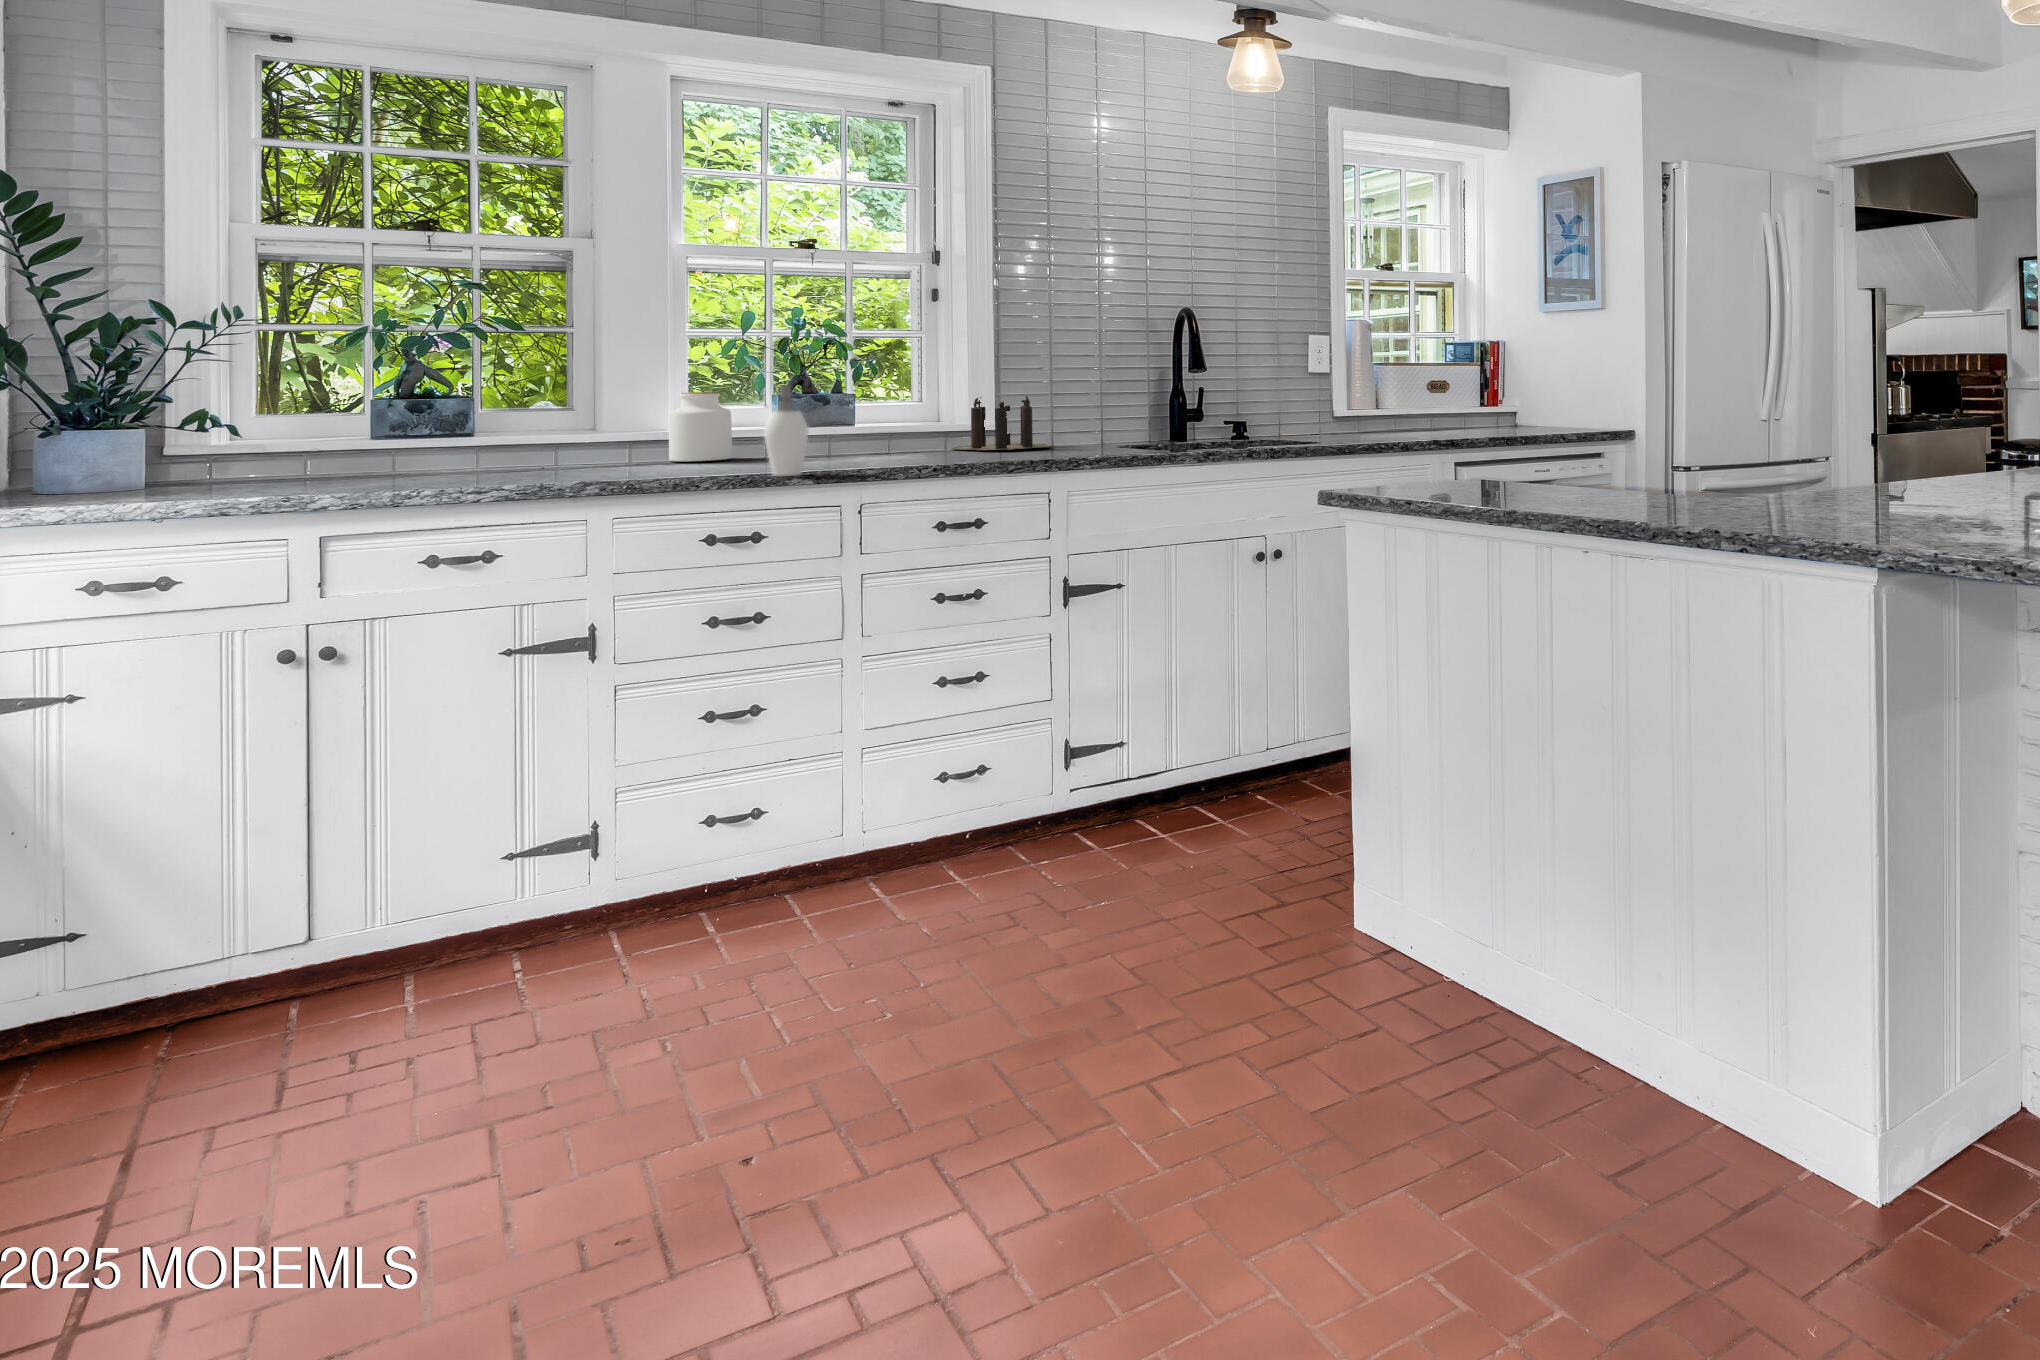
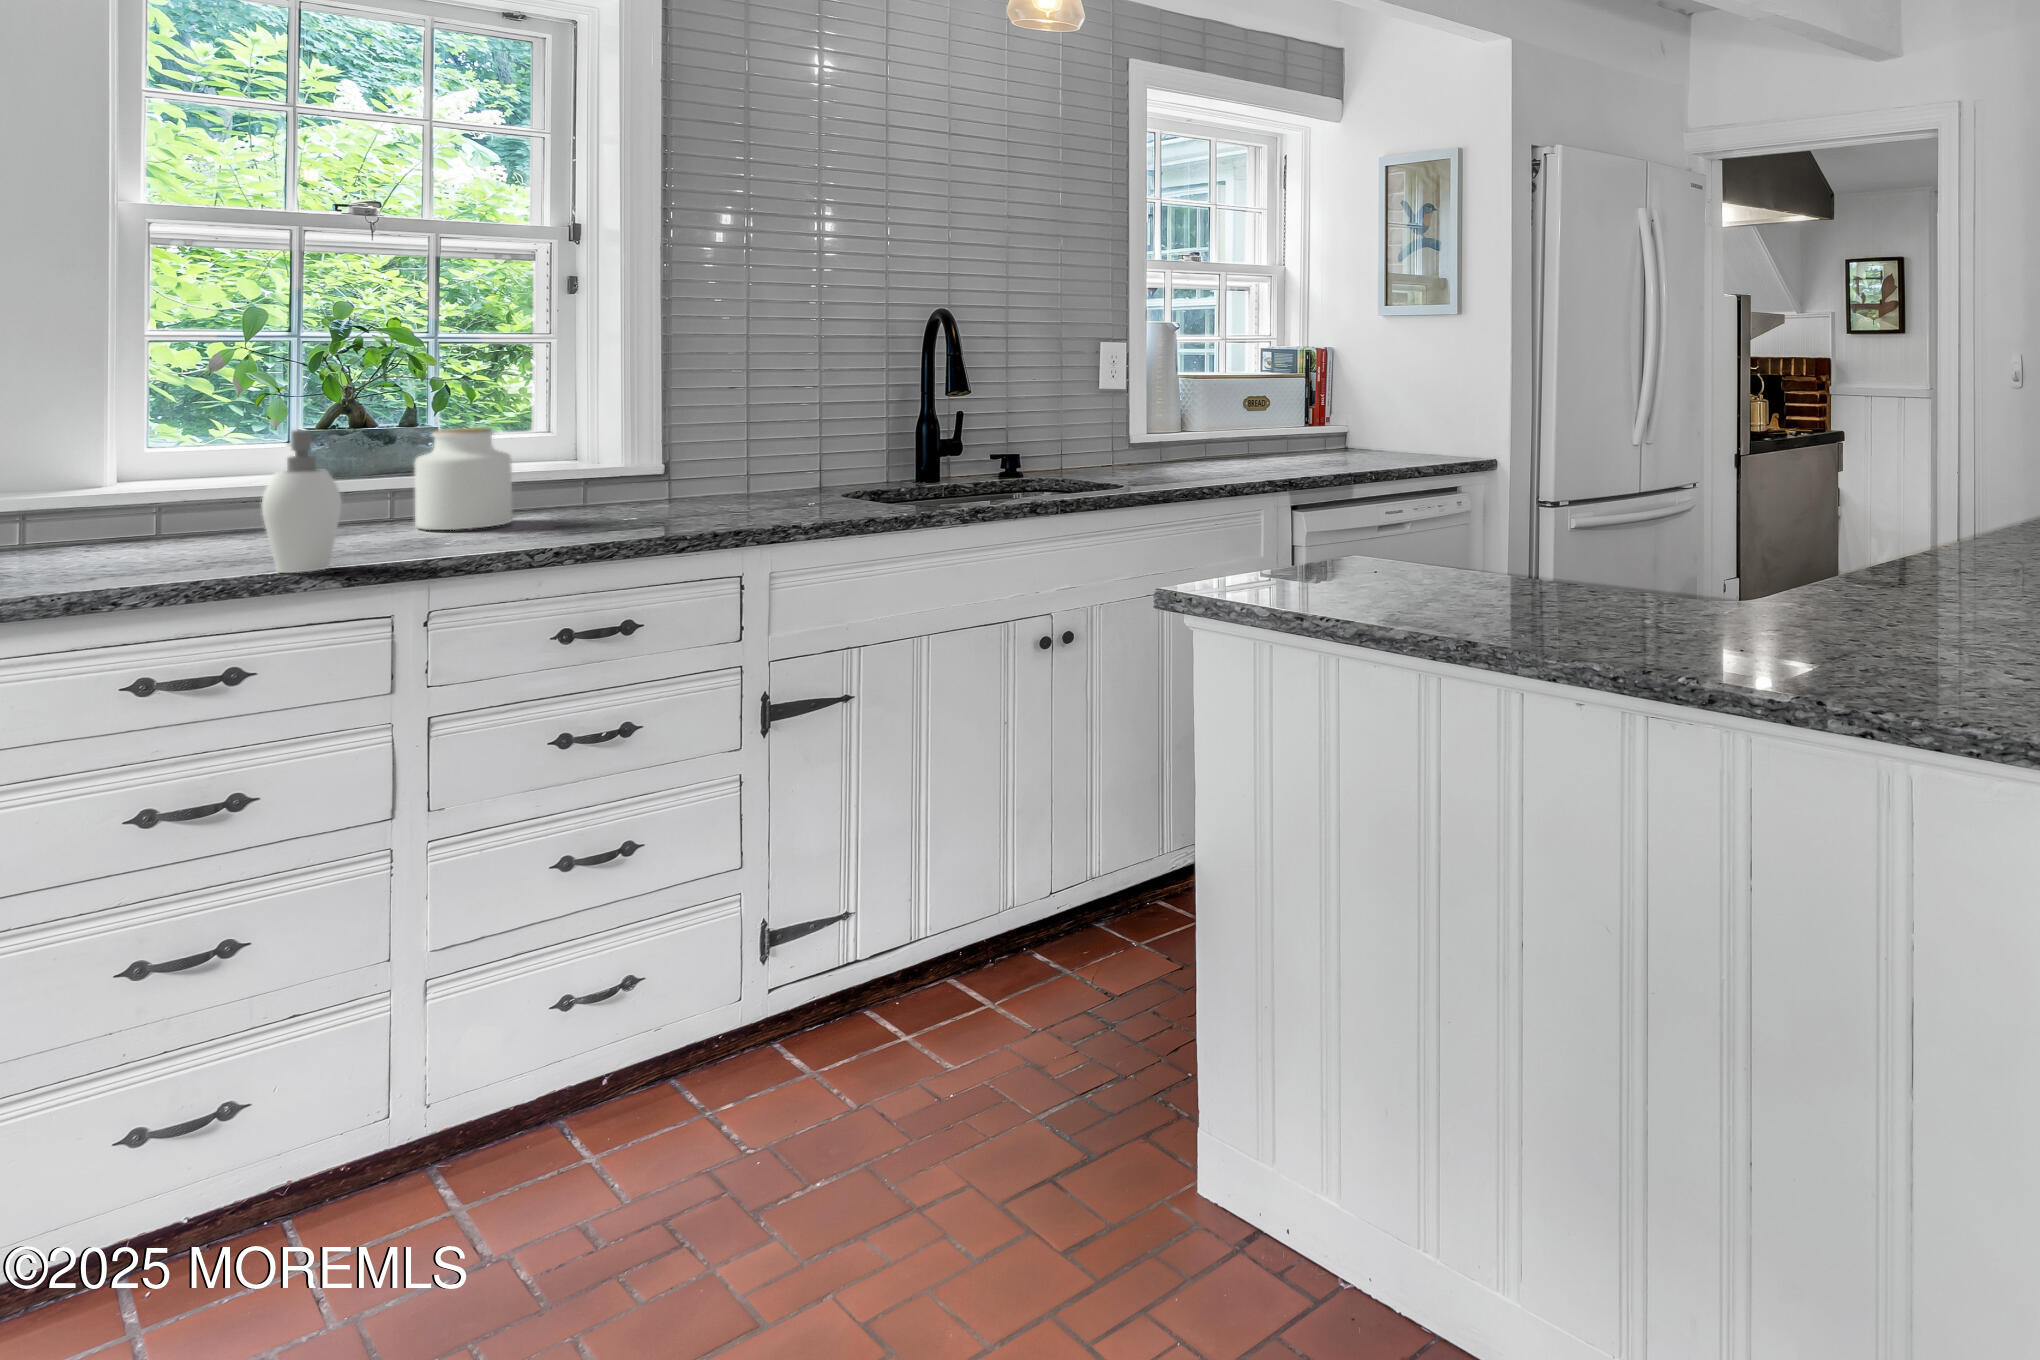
jar: present [669,392,732,462] -> present [414,428,512,530]
candle: present [952,396,1052,450] -> none [590,428,777,507]

